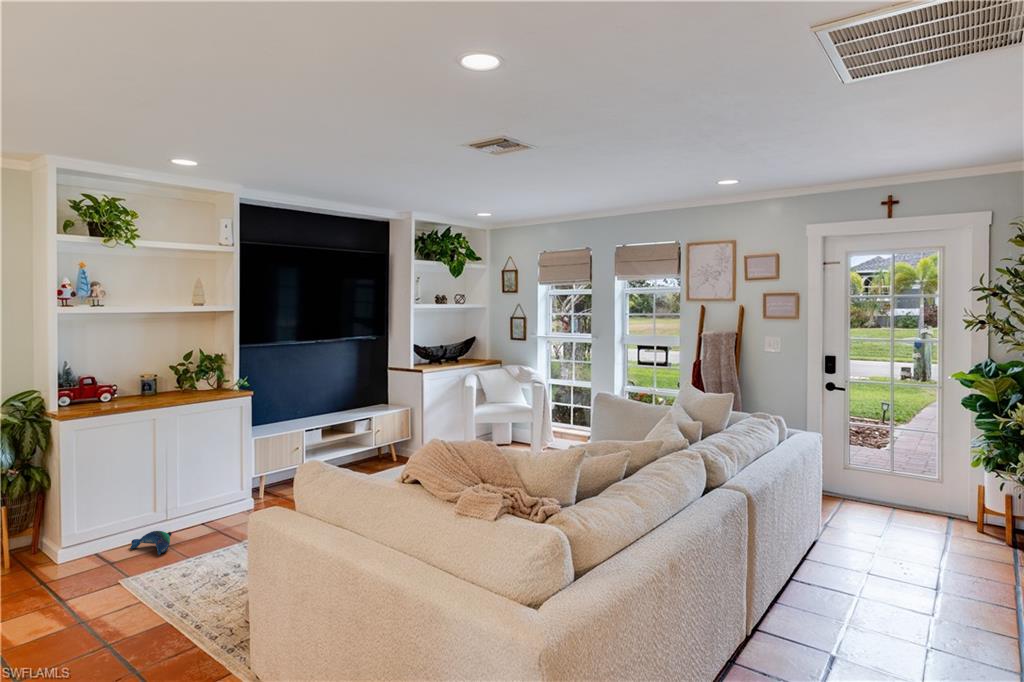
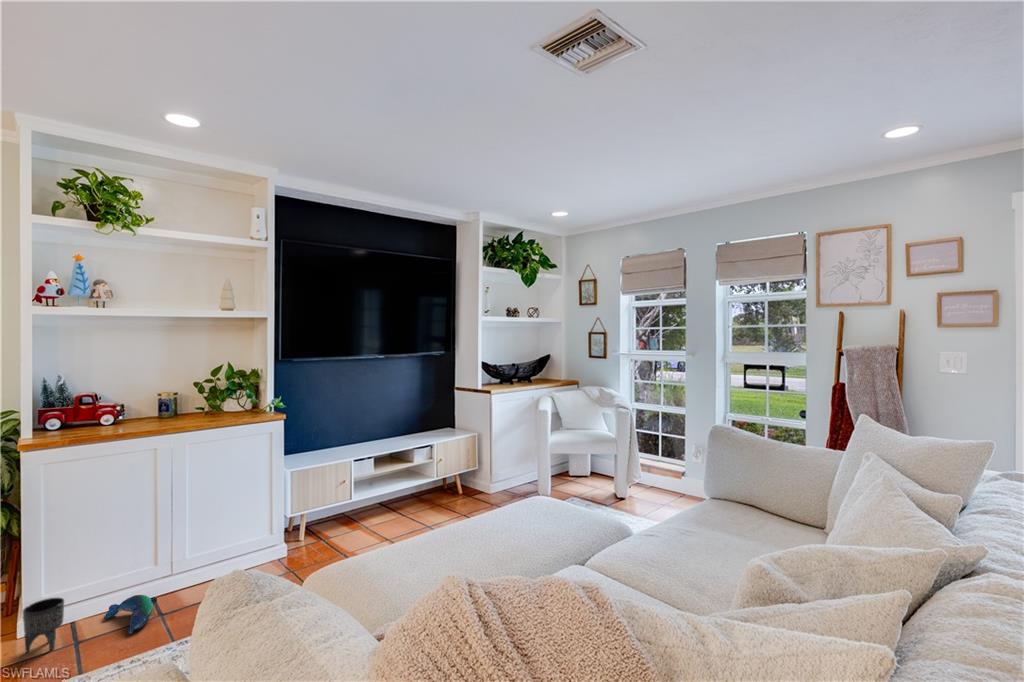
planter: none [80,530,108,569] -> present [23,598,64,653]

